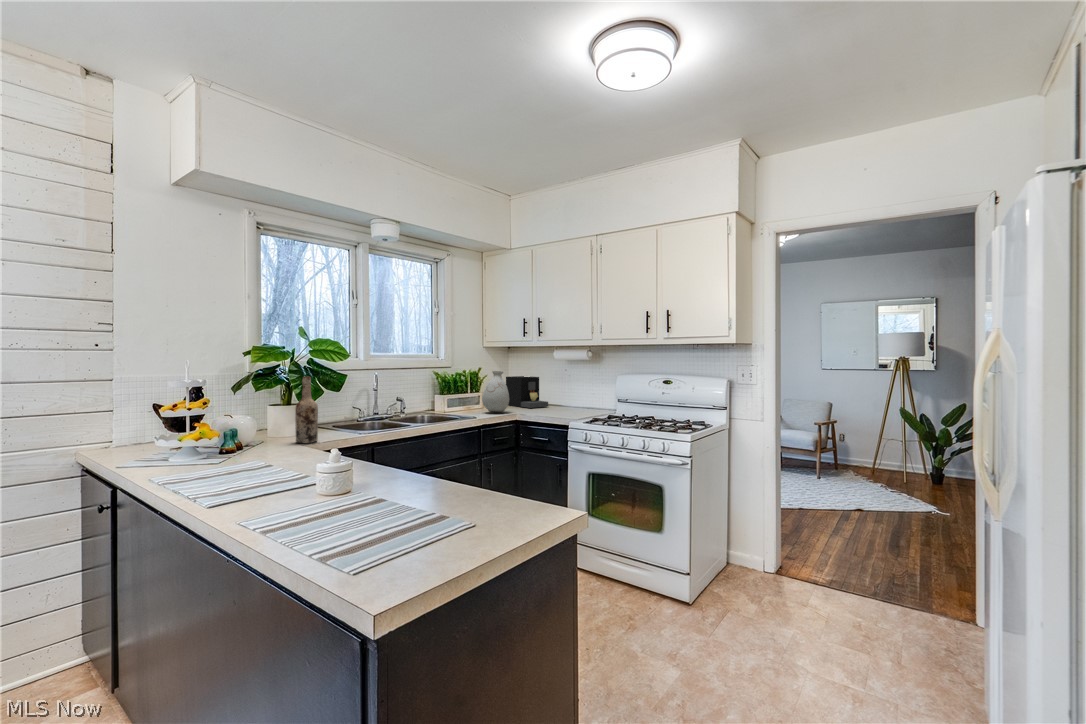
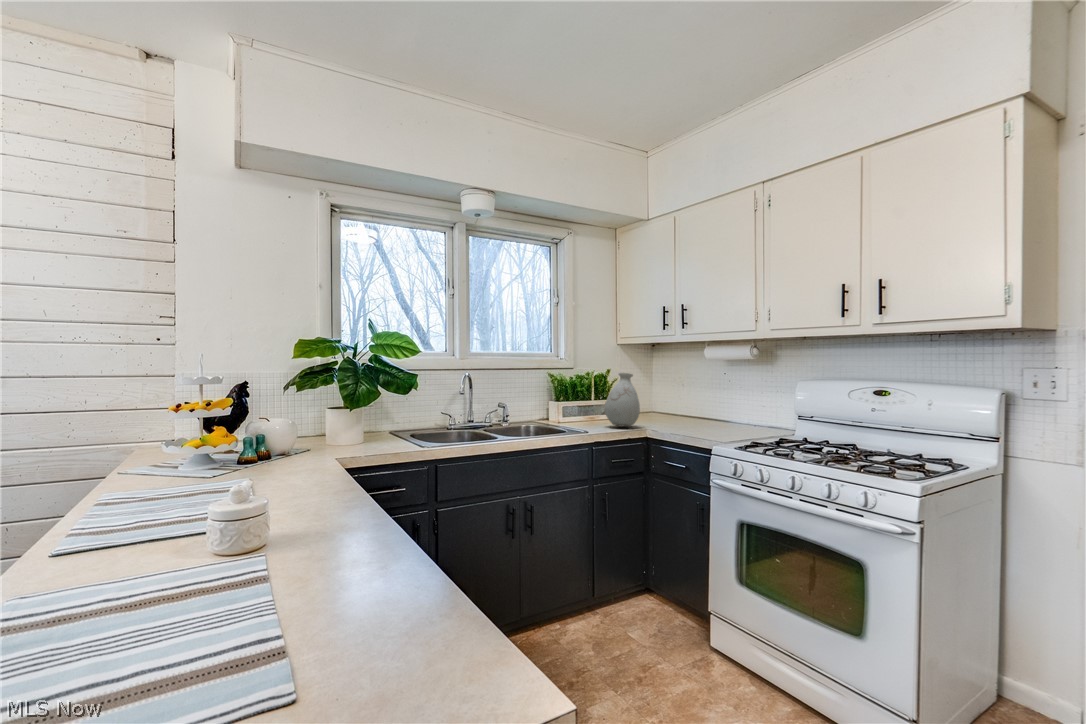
wine bottle: present [295,376,318,443] -> none [337,373,364,456]
coffee maker: present [506,376,548,408] -> none [646,381,699,423]

